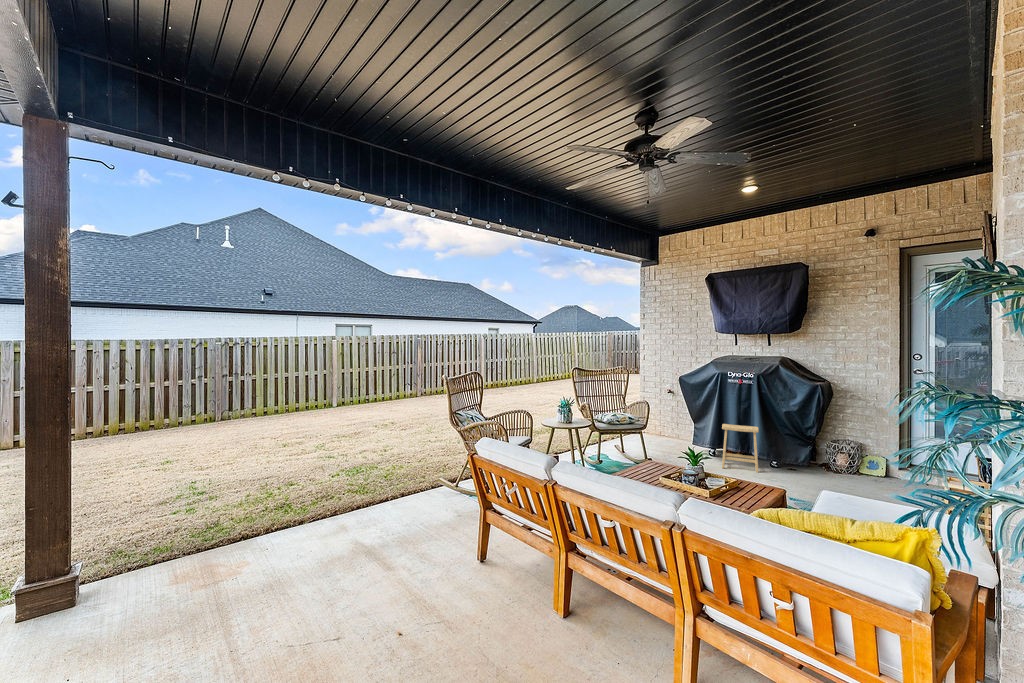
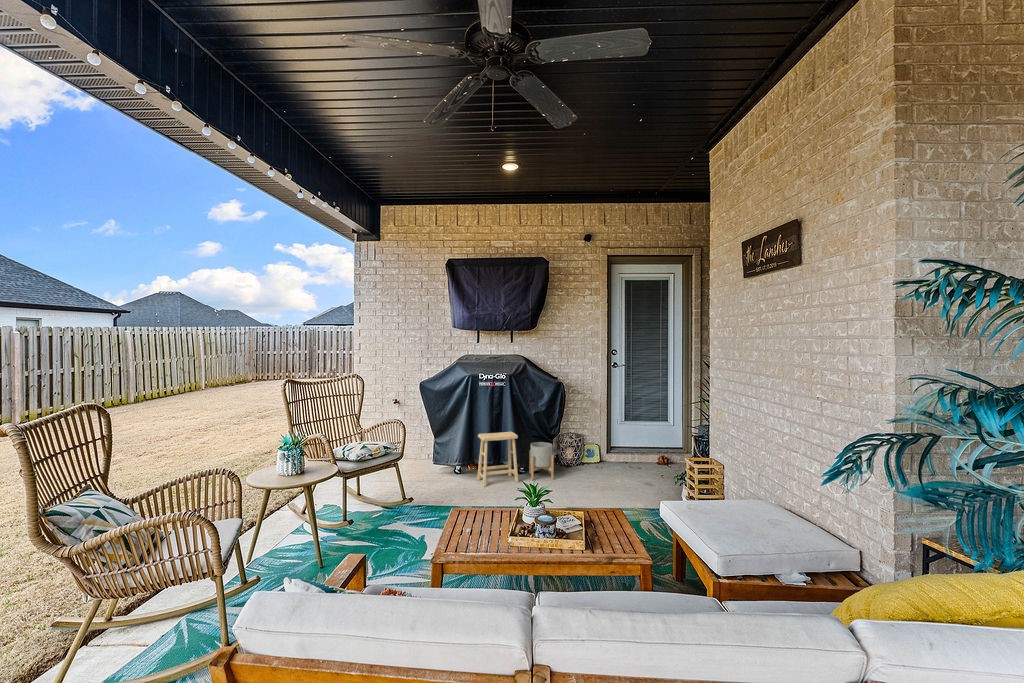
planter: none [774,441,803,479] -> present [529,442,554,480]

